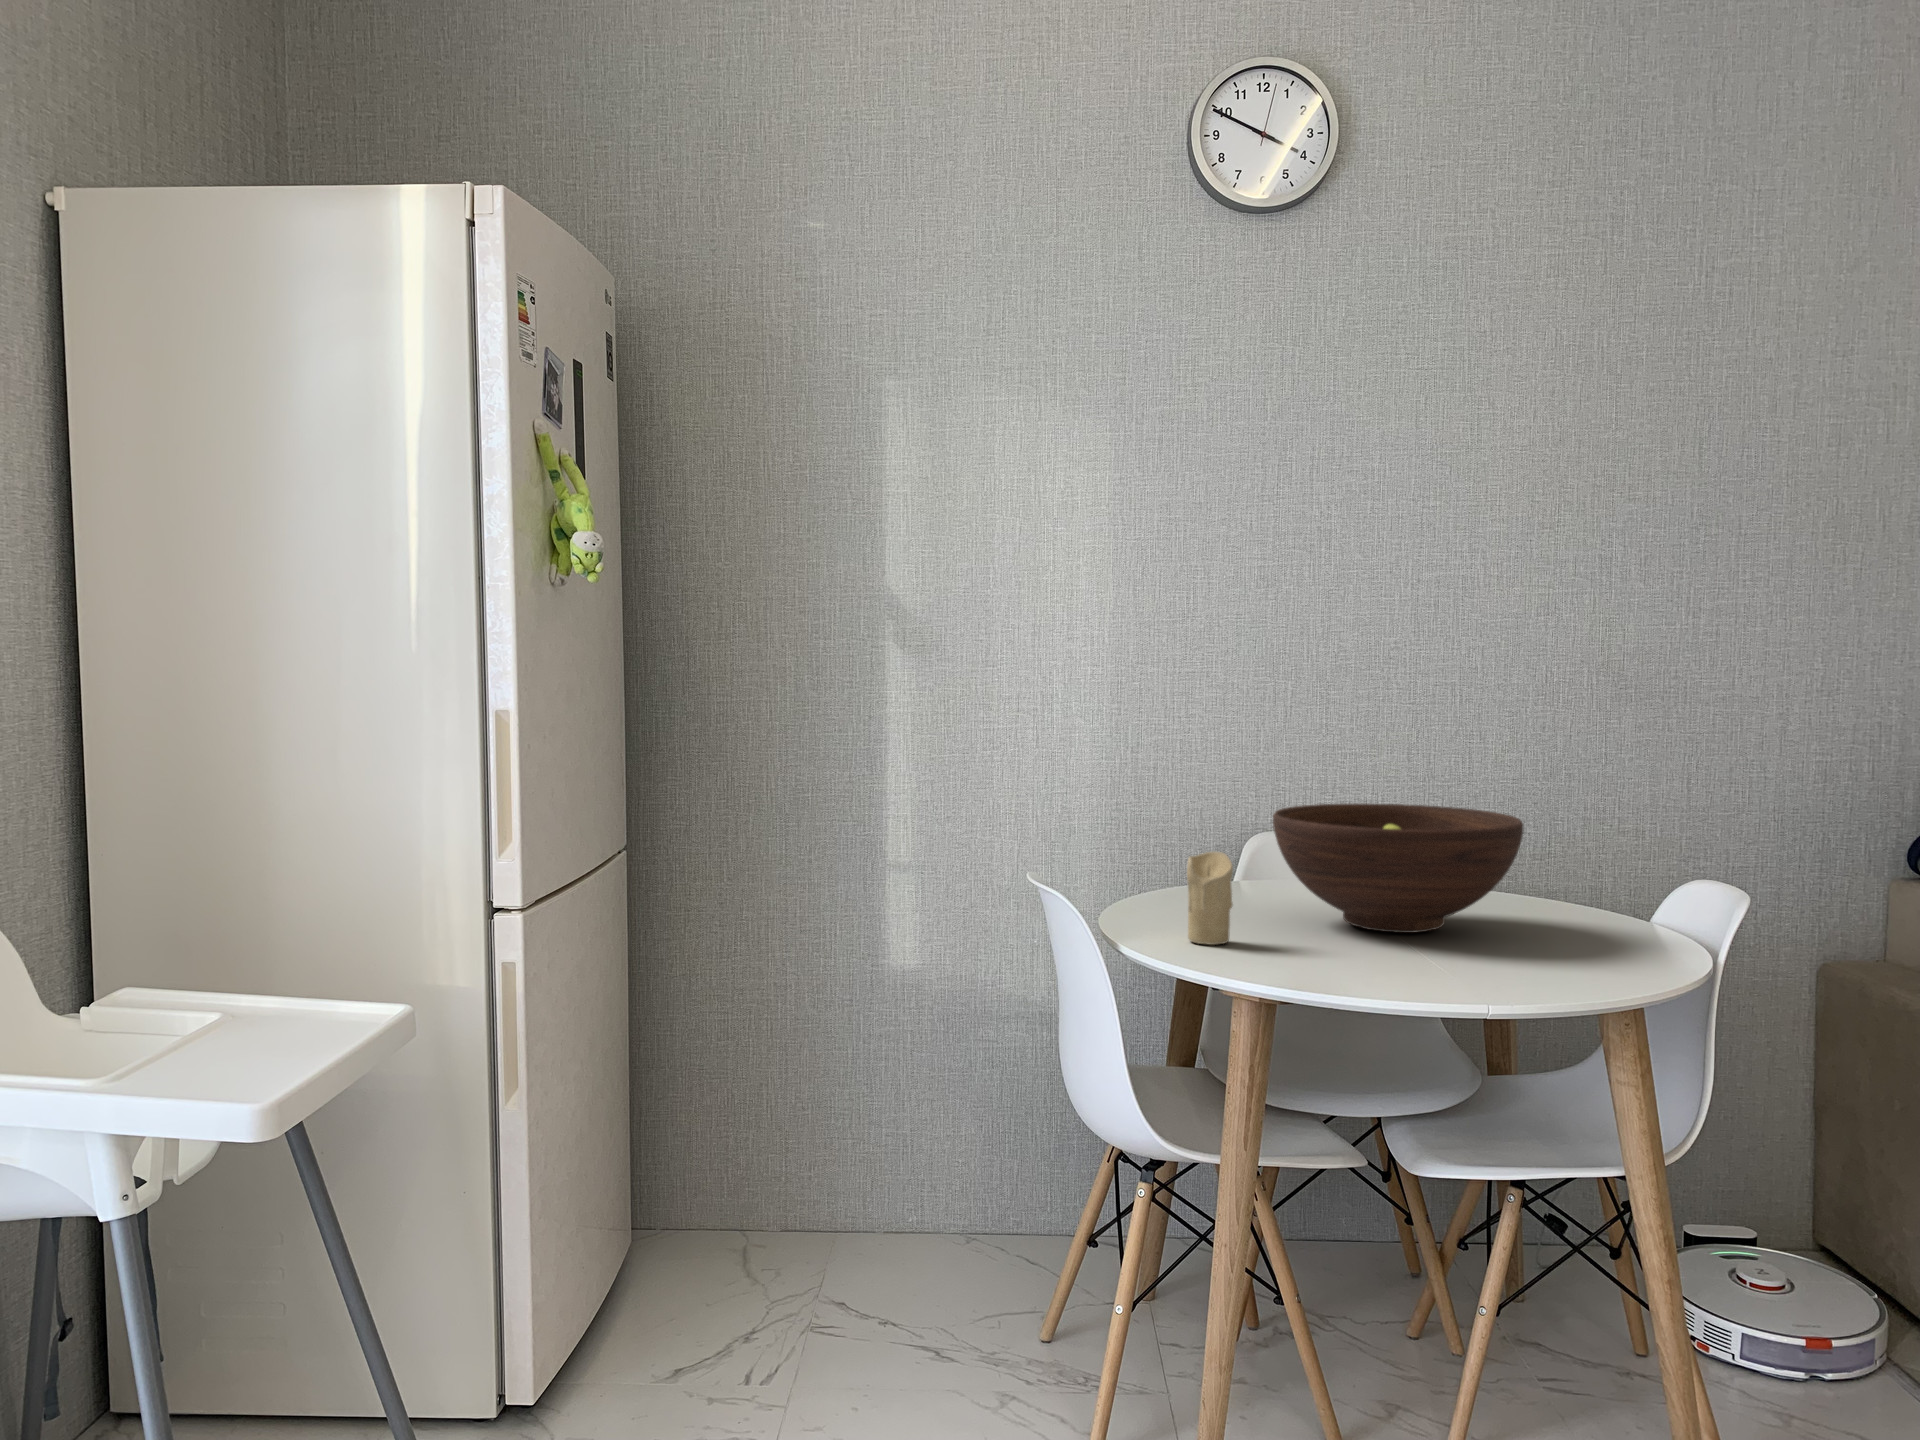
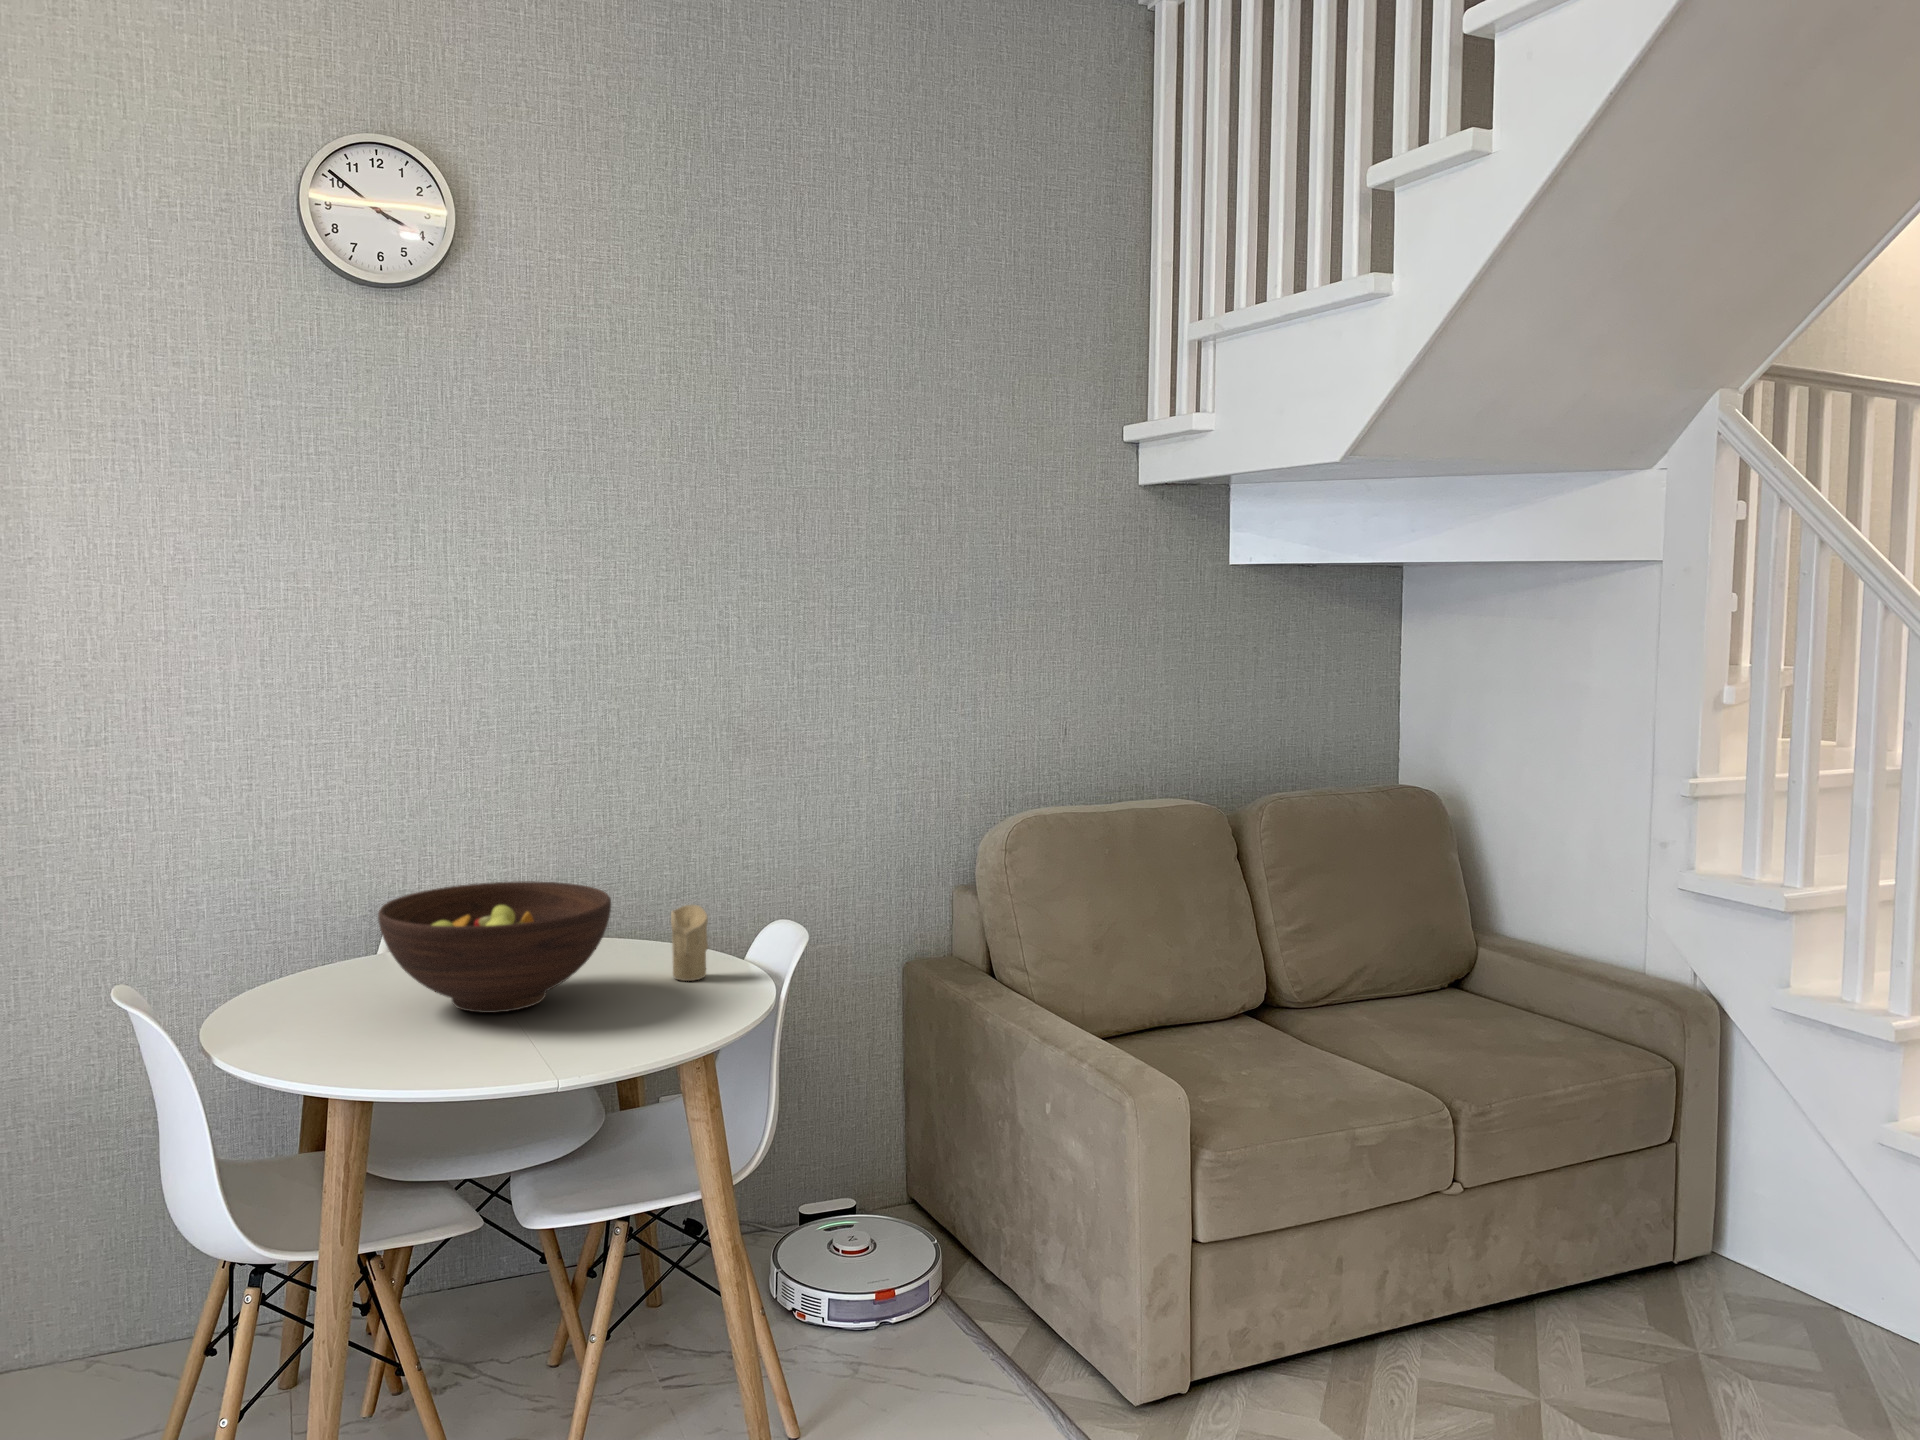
candle: present [1187,852,1233,945] -> present [671,905,708,981]

